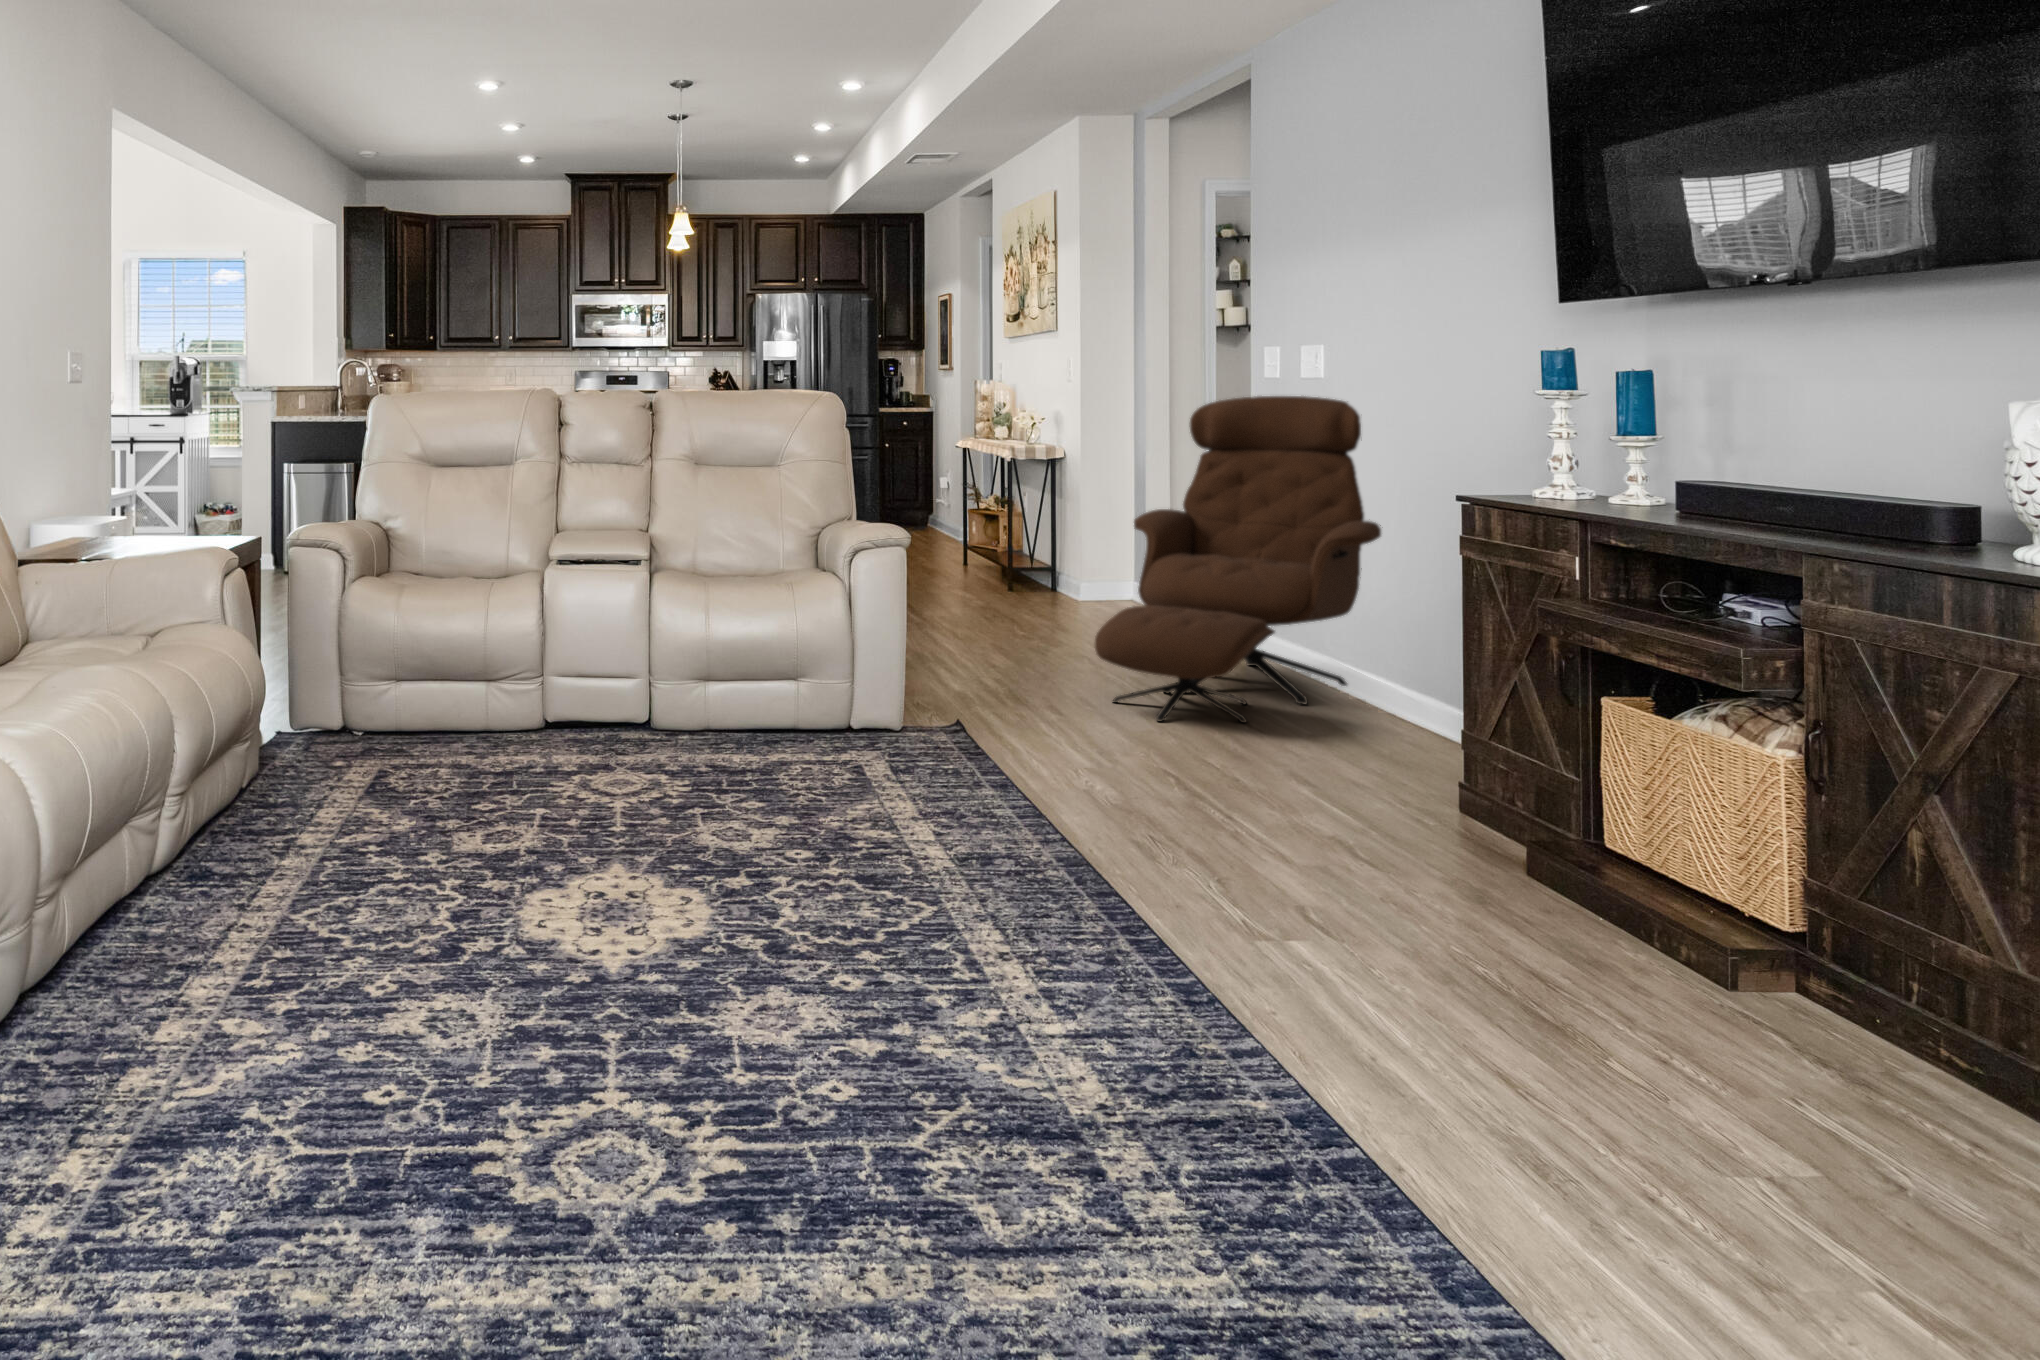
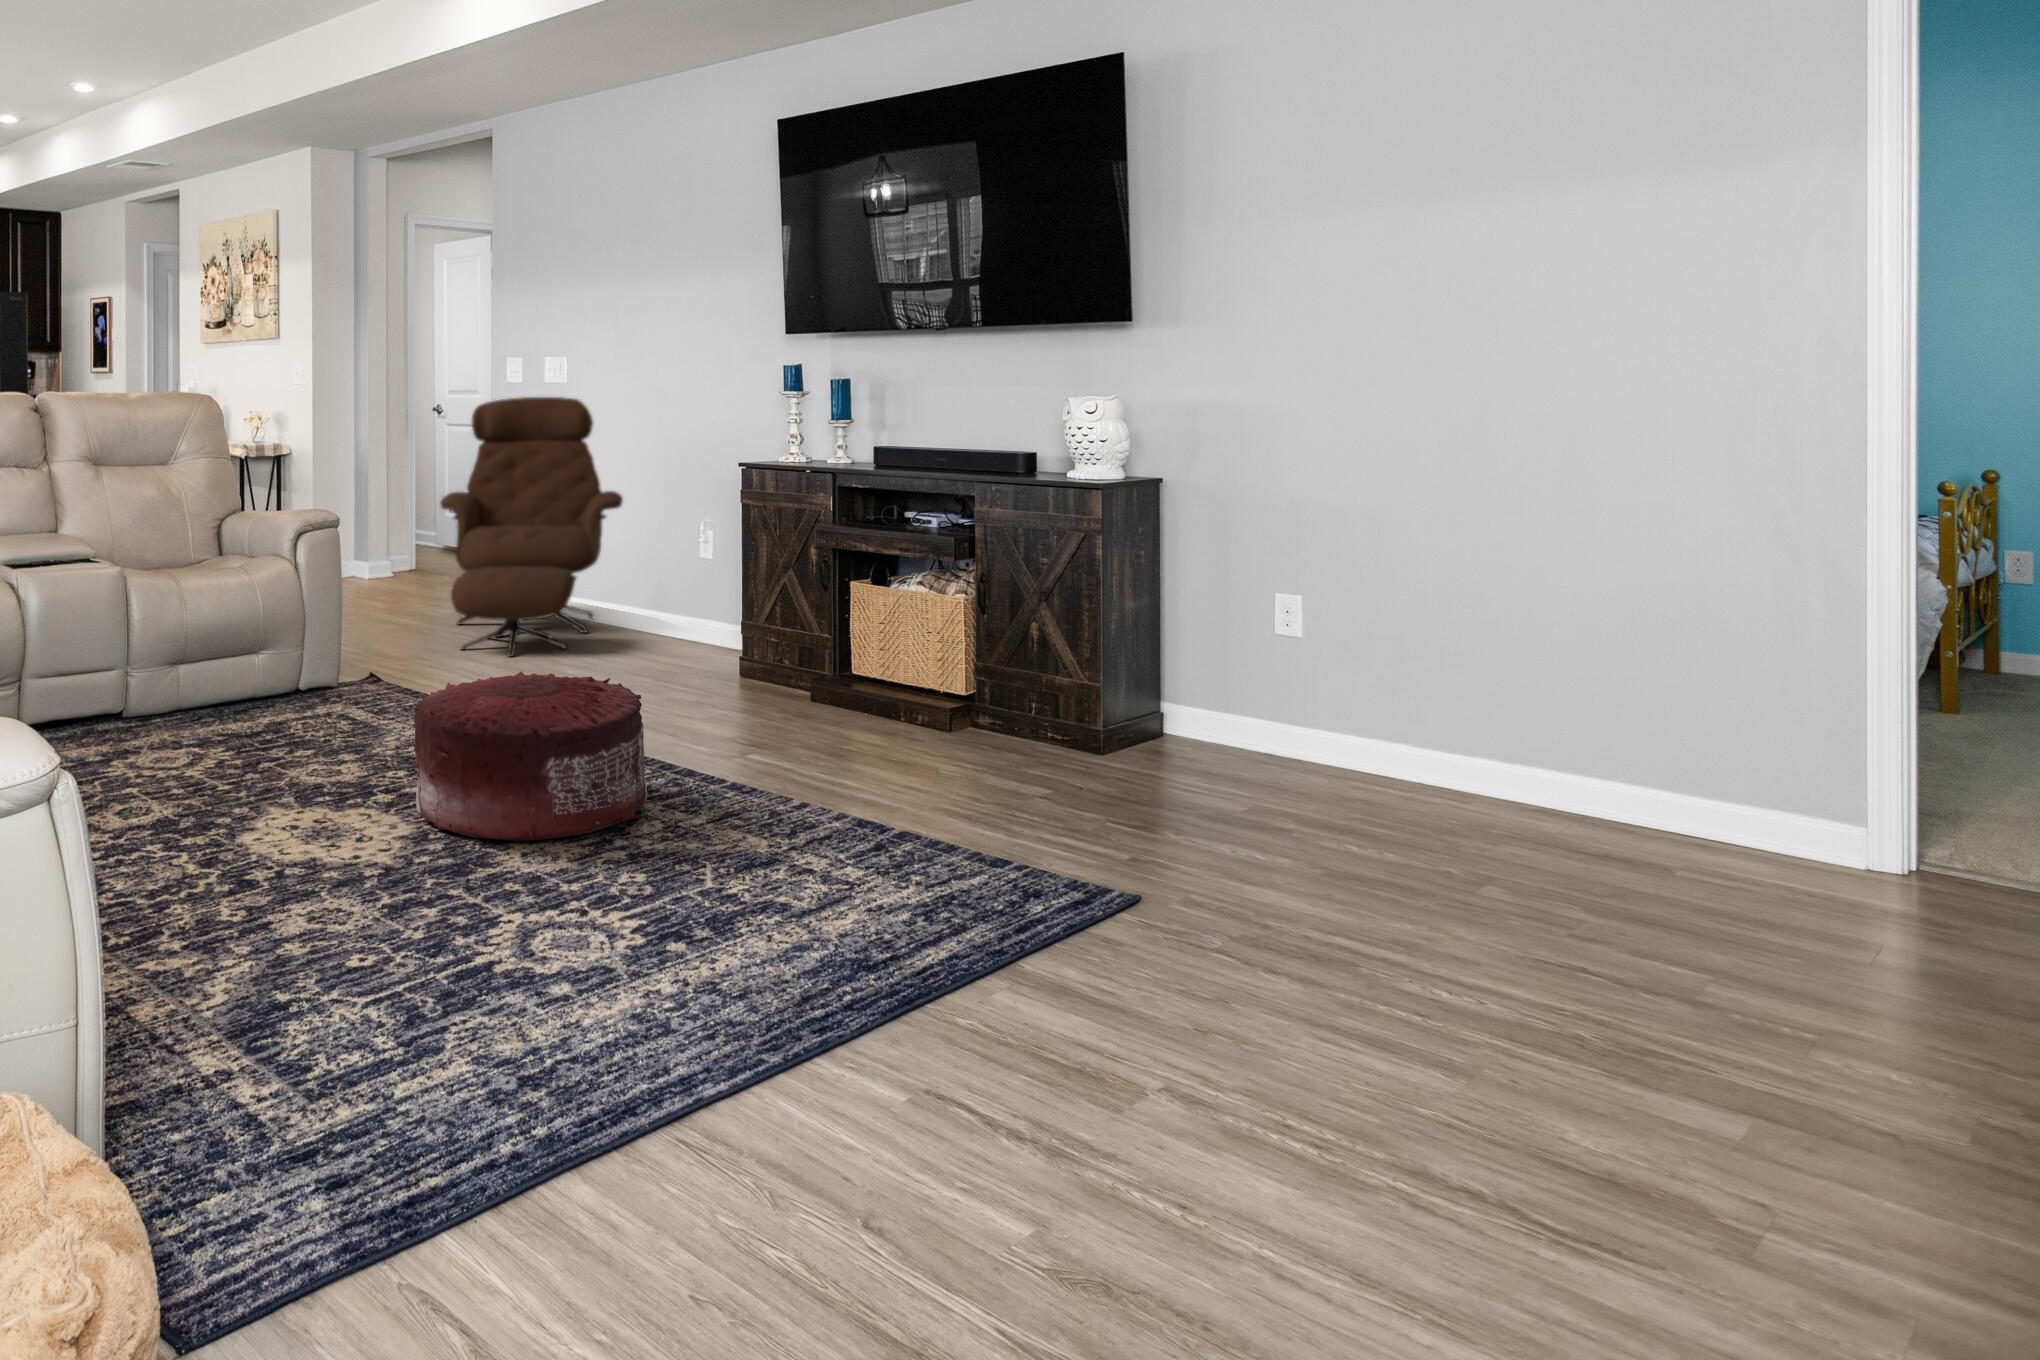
pouf: none [717,752,1040,999] -> present [414,671,647,841]

